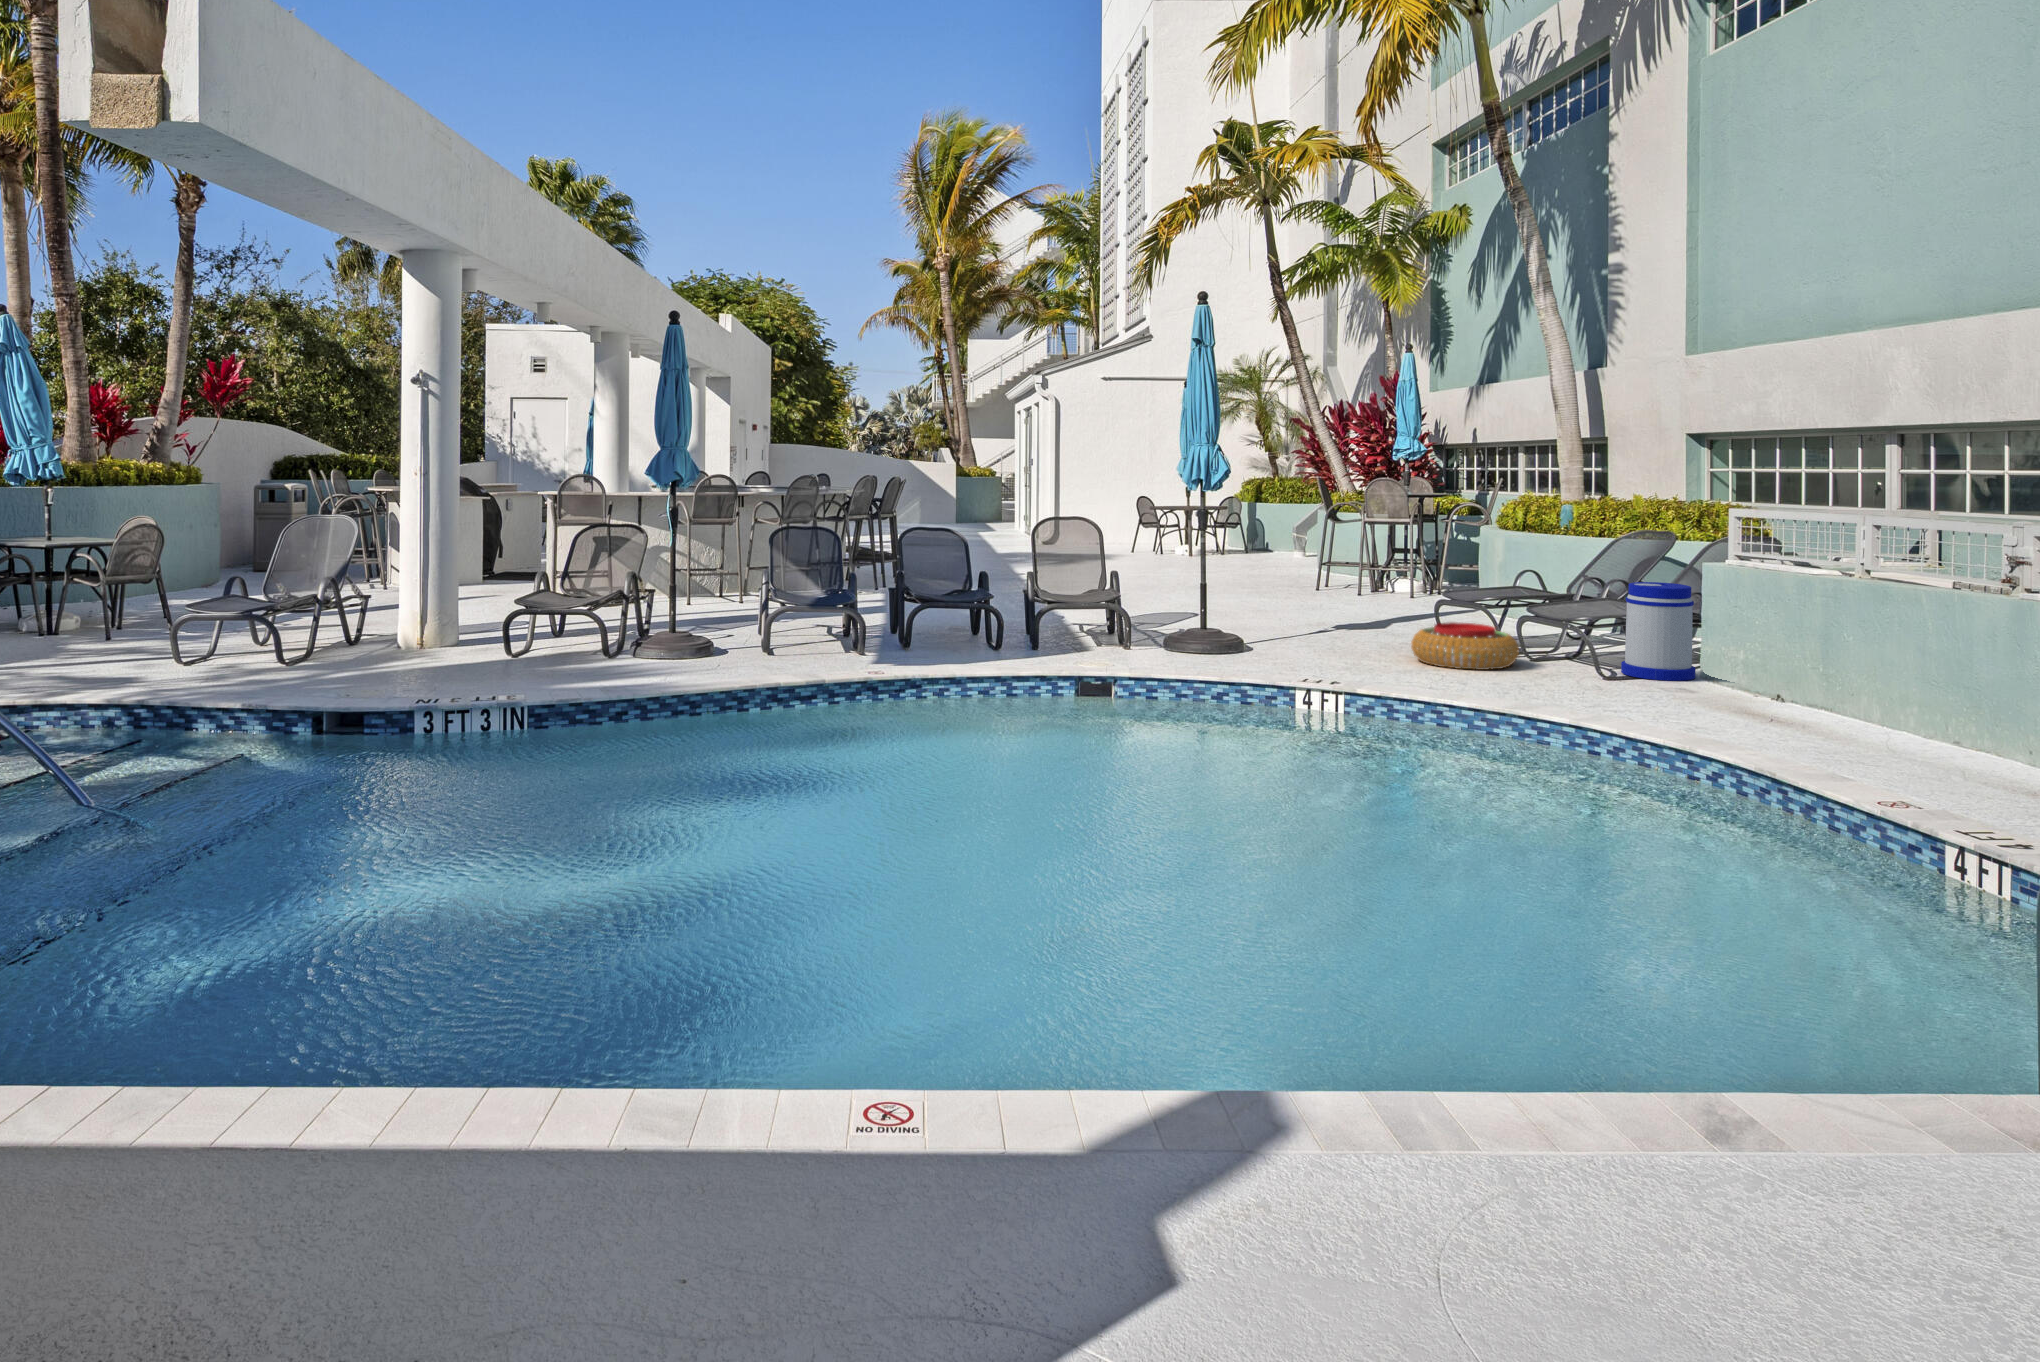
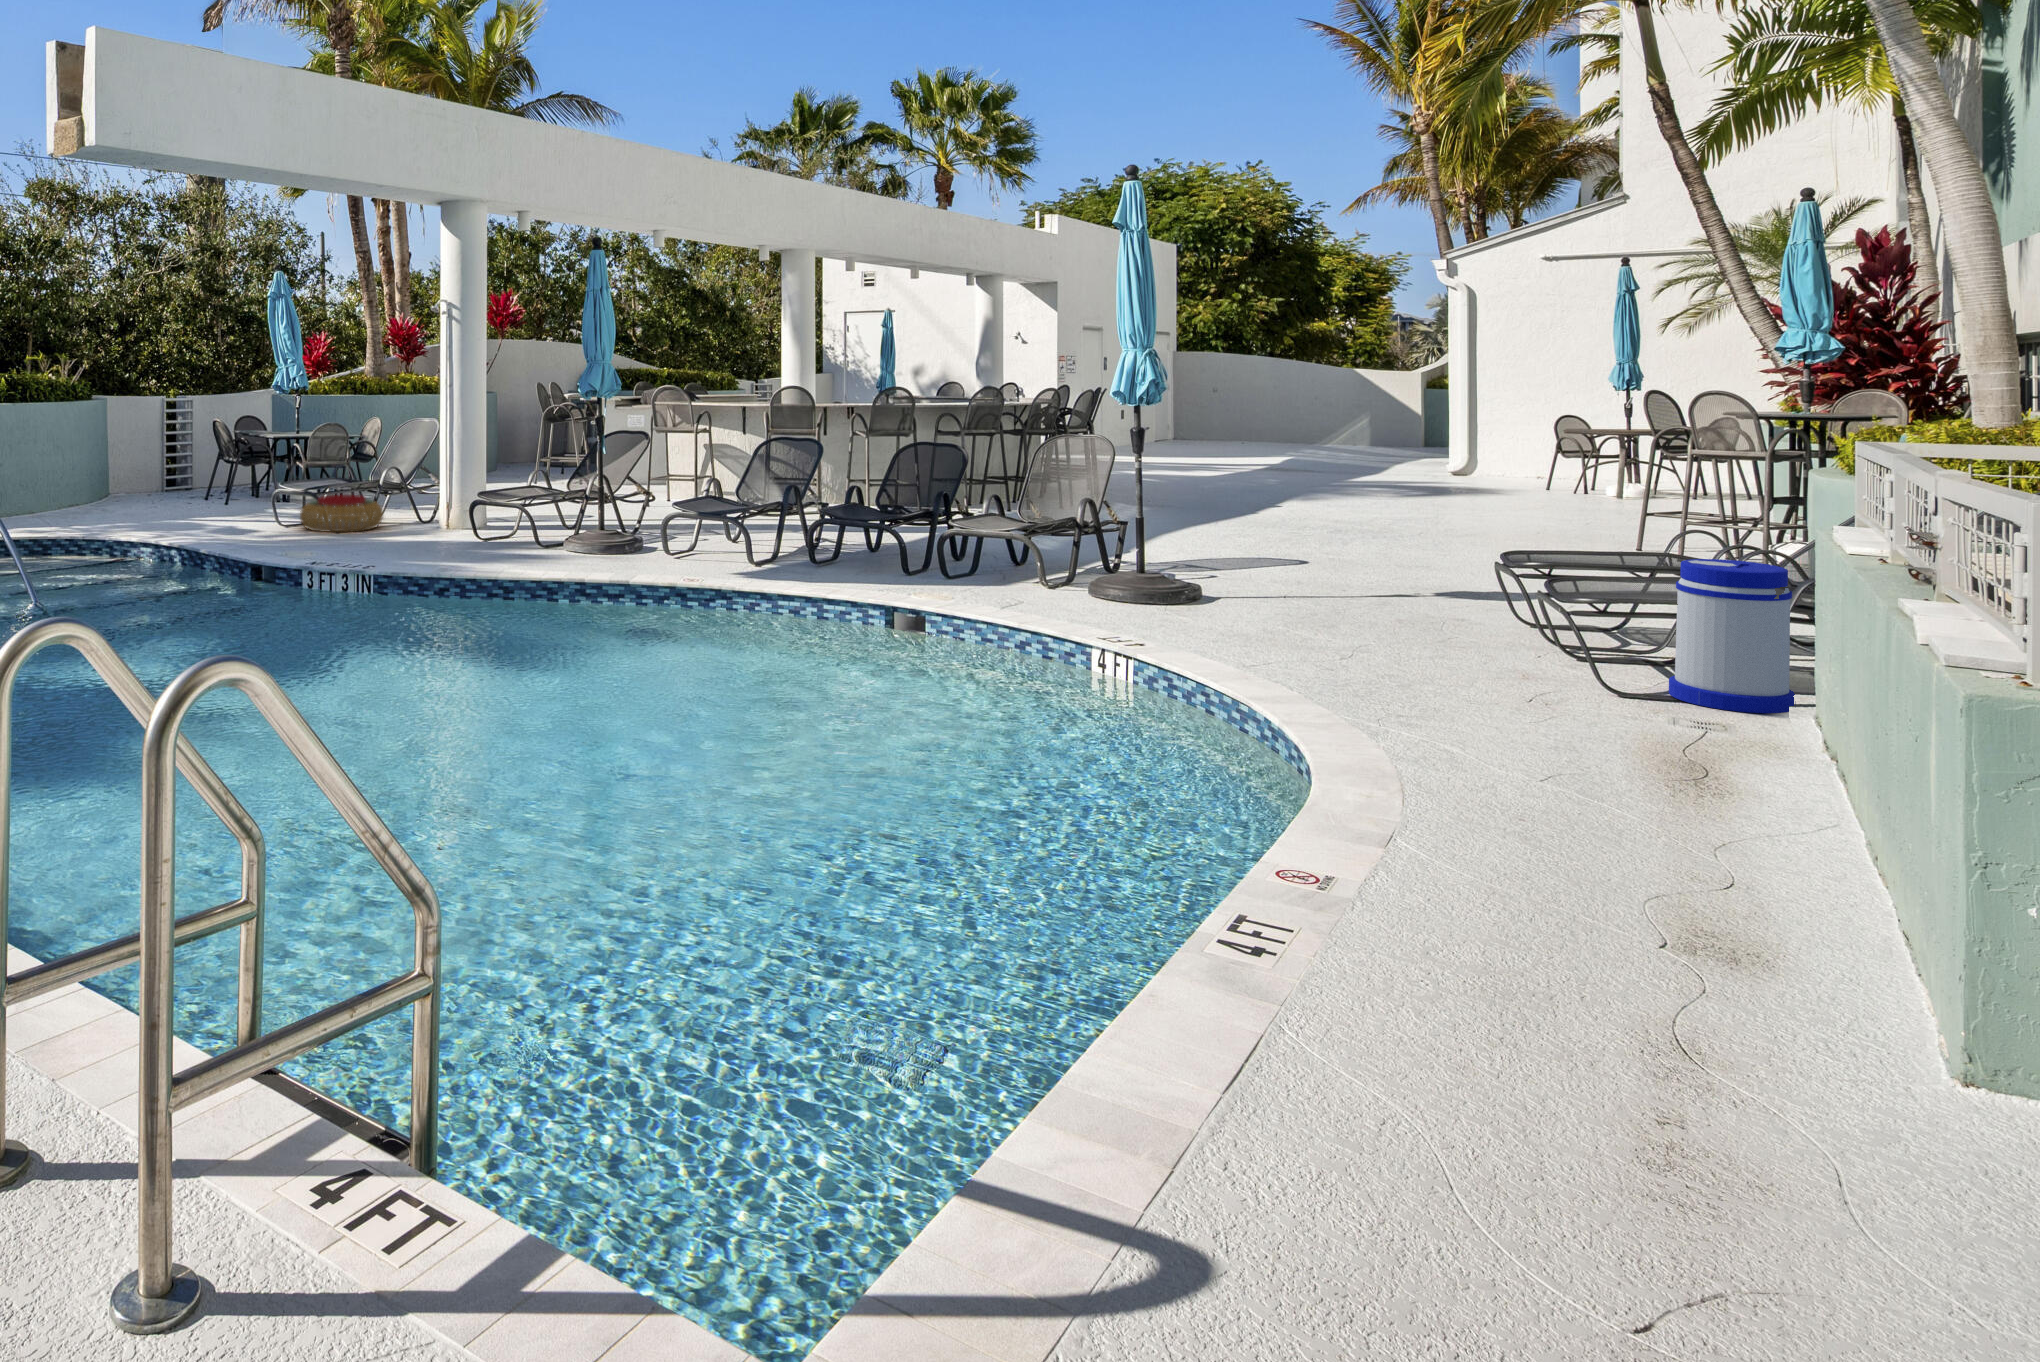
pouf: present [1411,622,1519,670] -> present [300,495,383,532]

